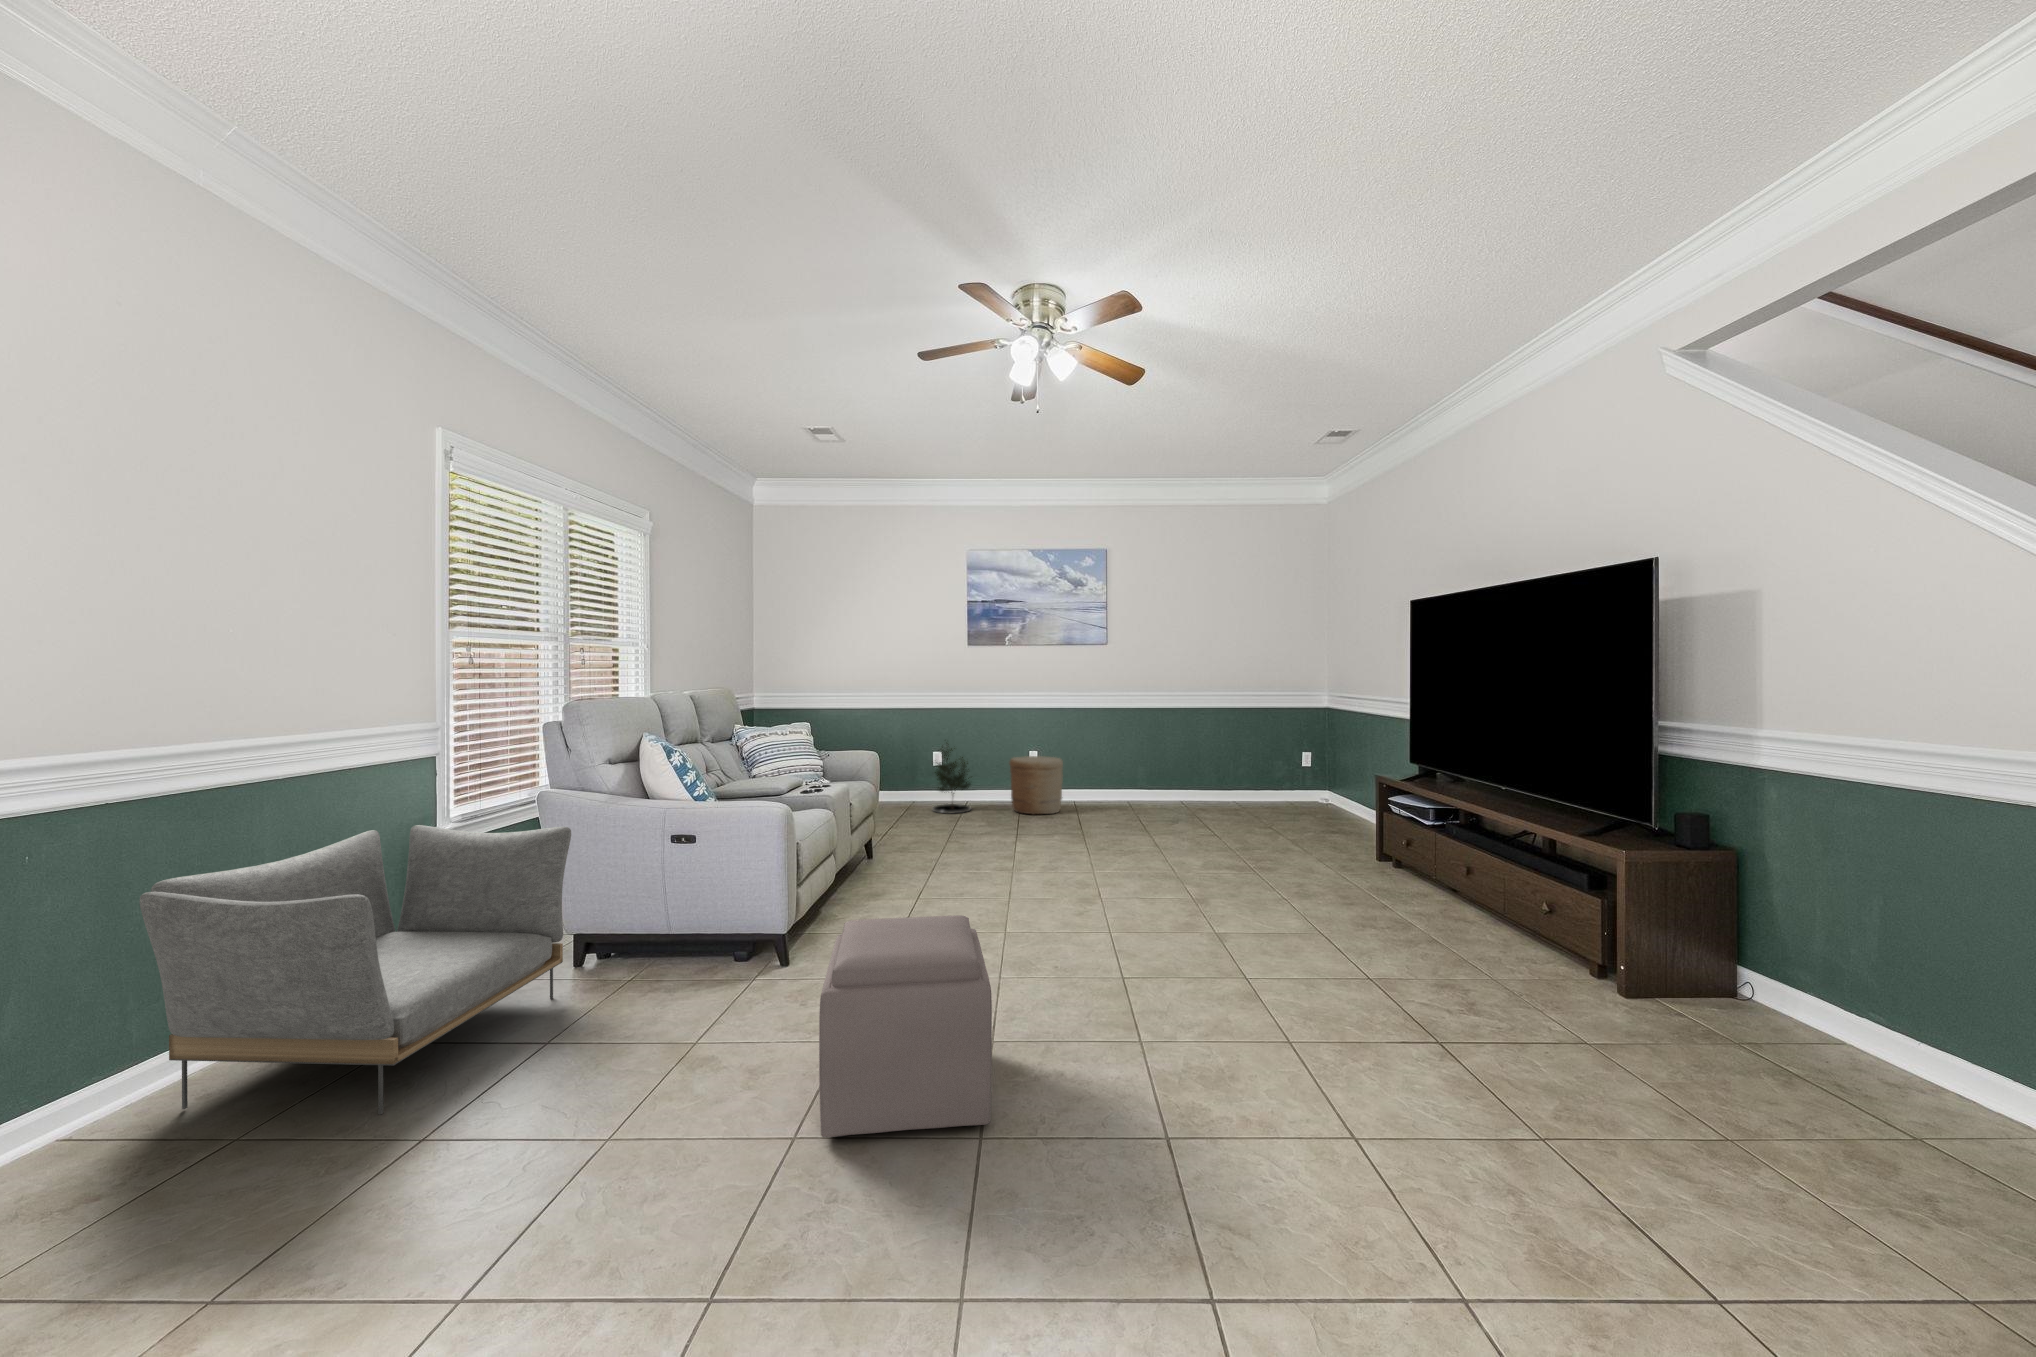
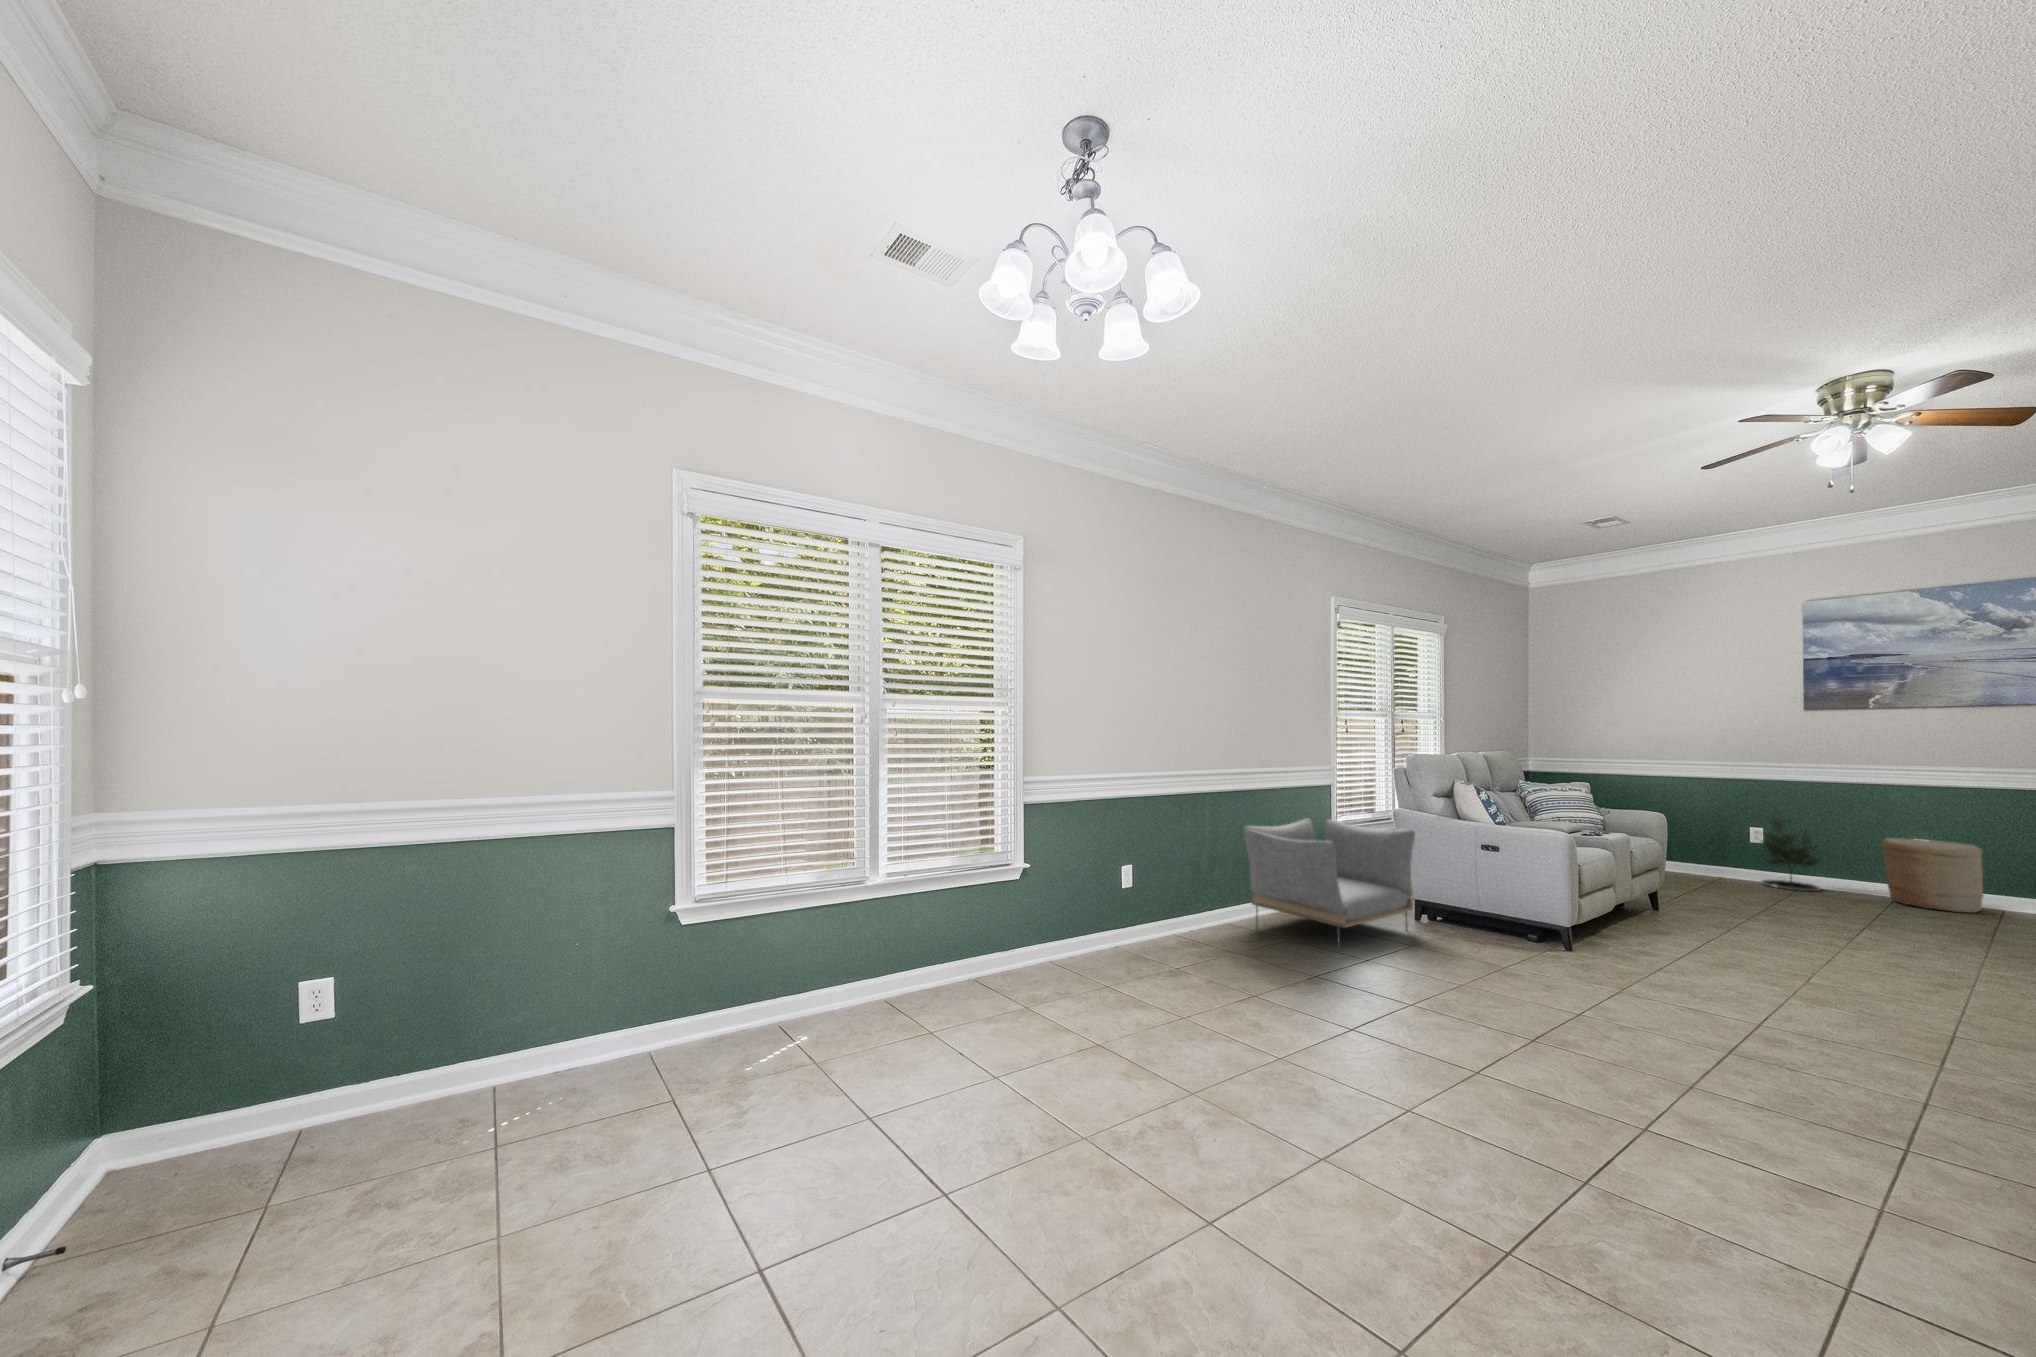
ottoman: present [819,915,992,1137] -> none [1591,909,1741,1056]

